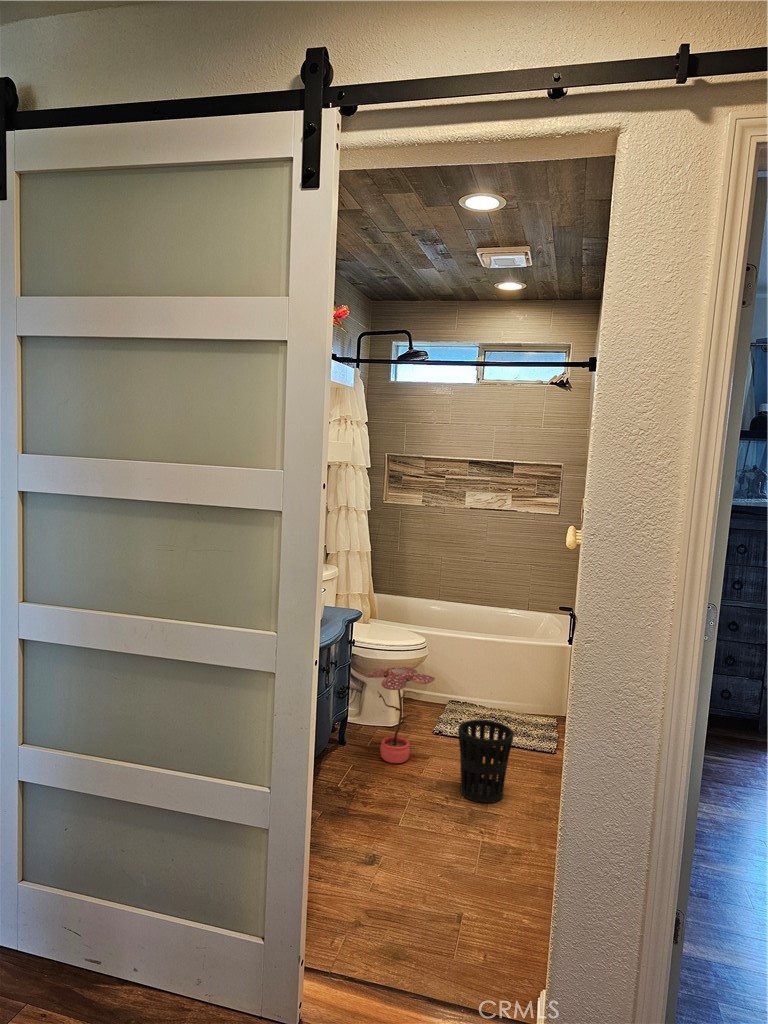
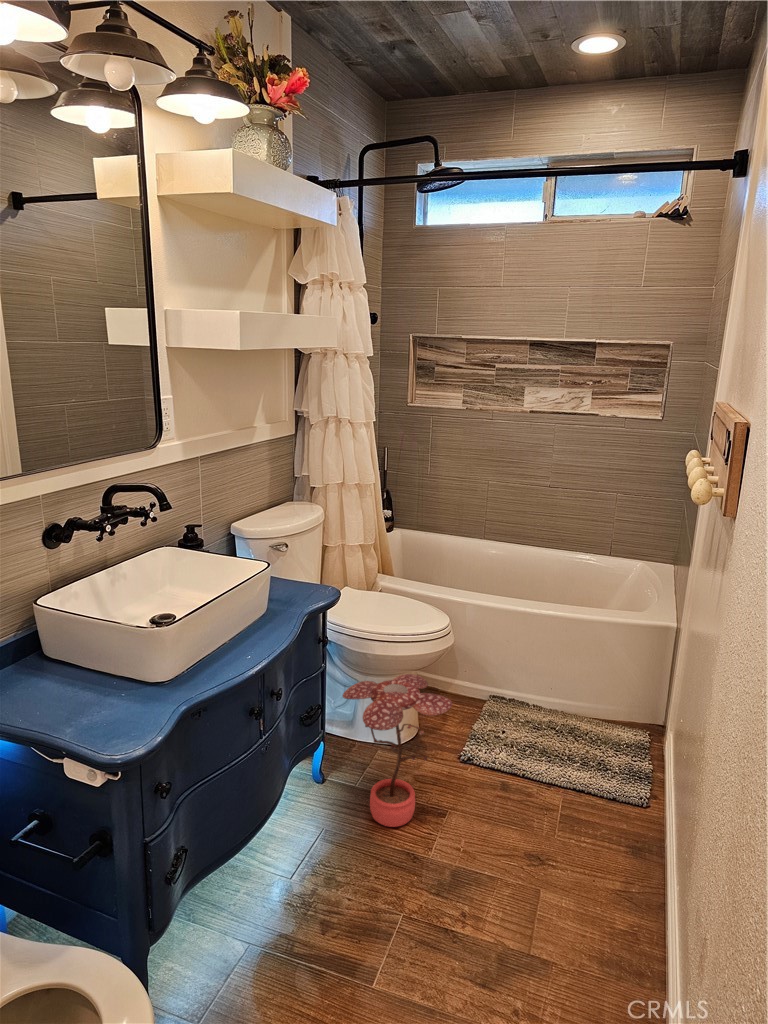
wastebasket: present [458,720,514,803] -> none [484,782,579,932]

